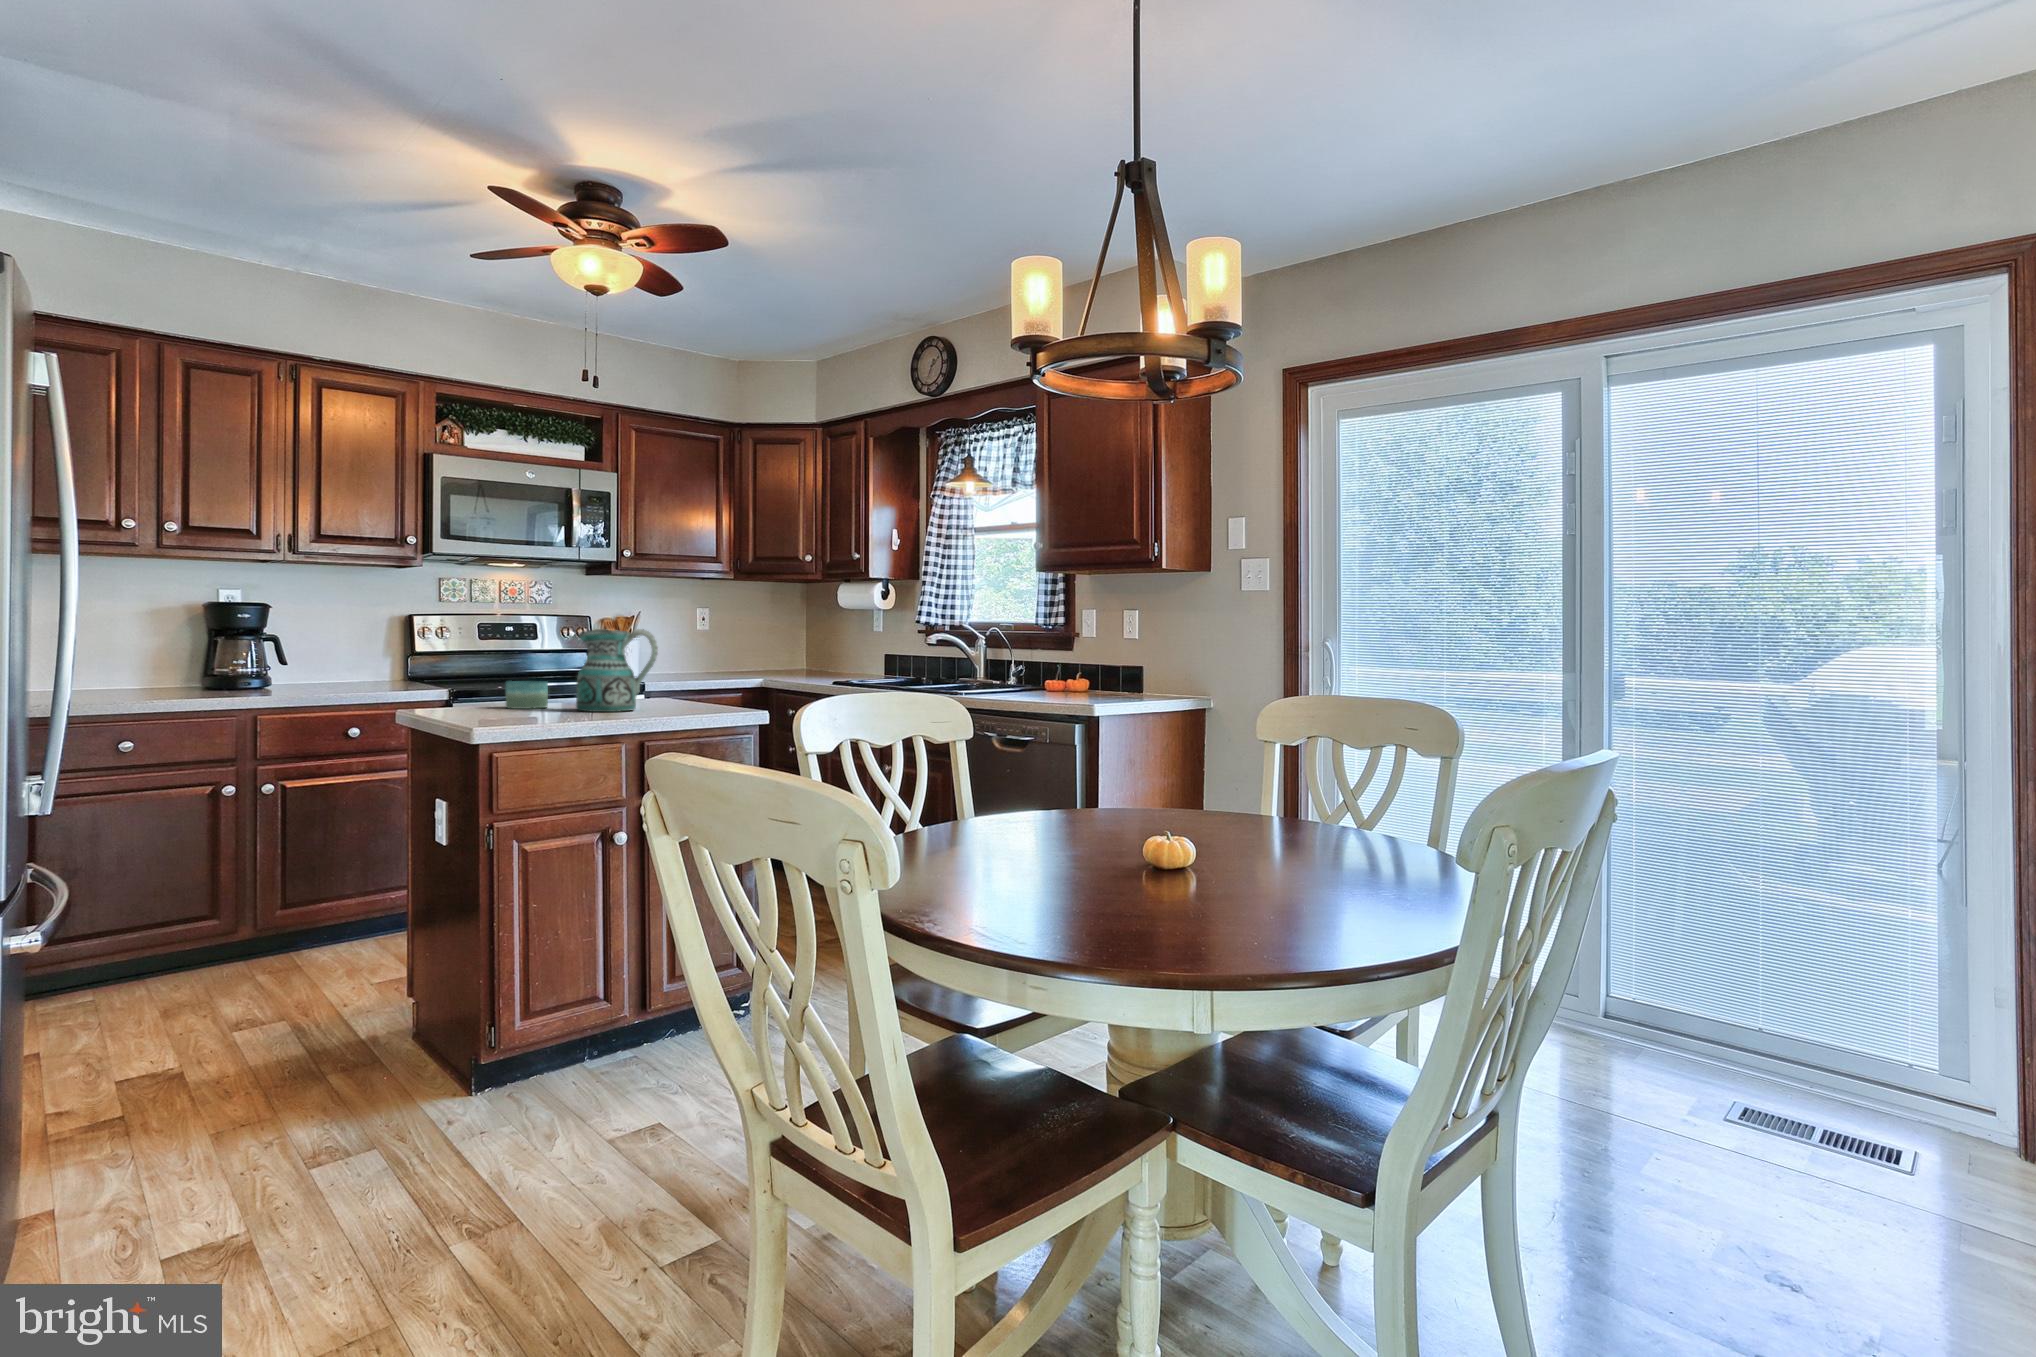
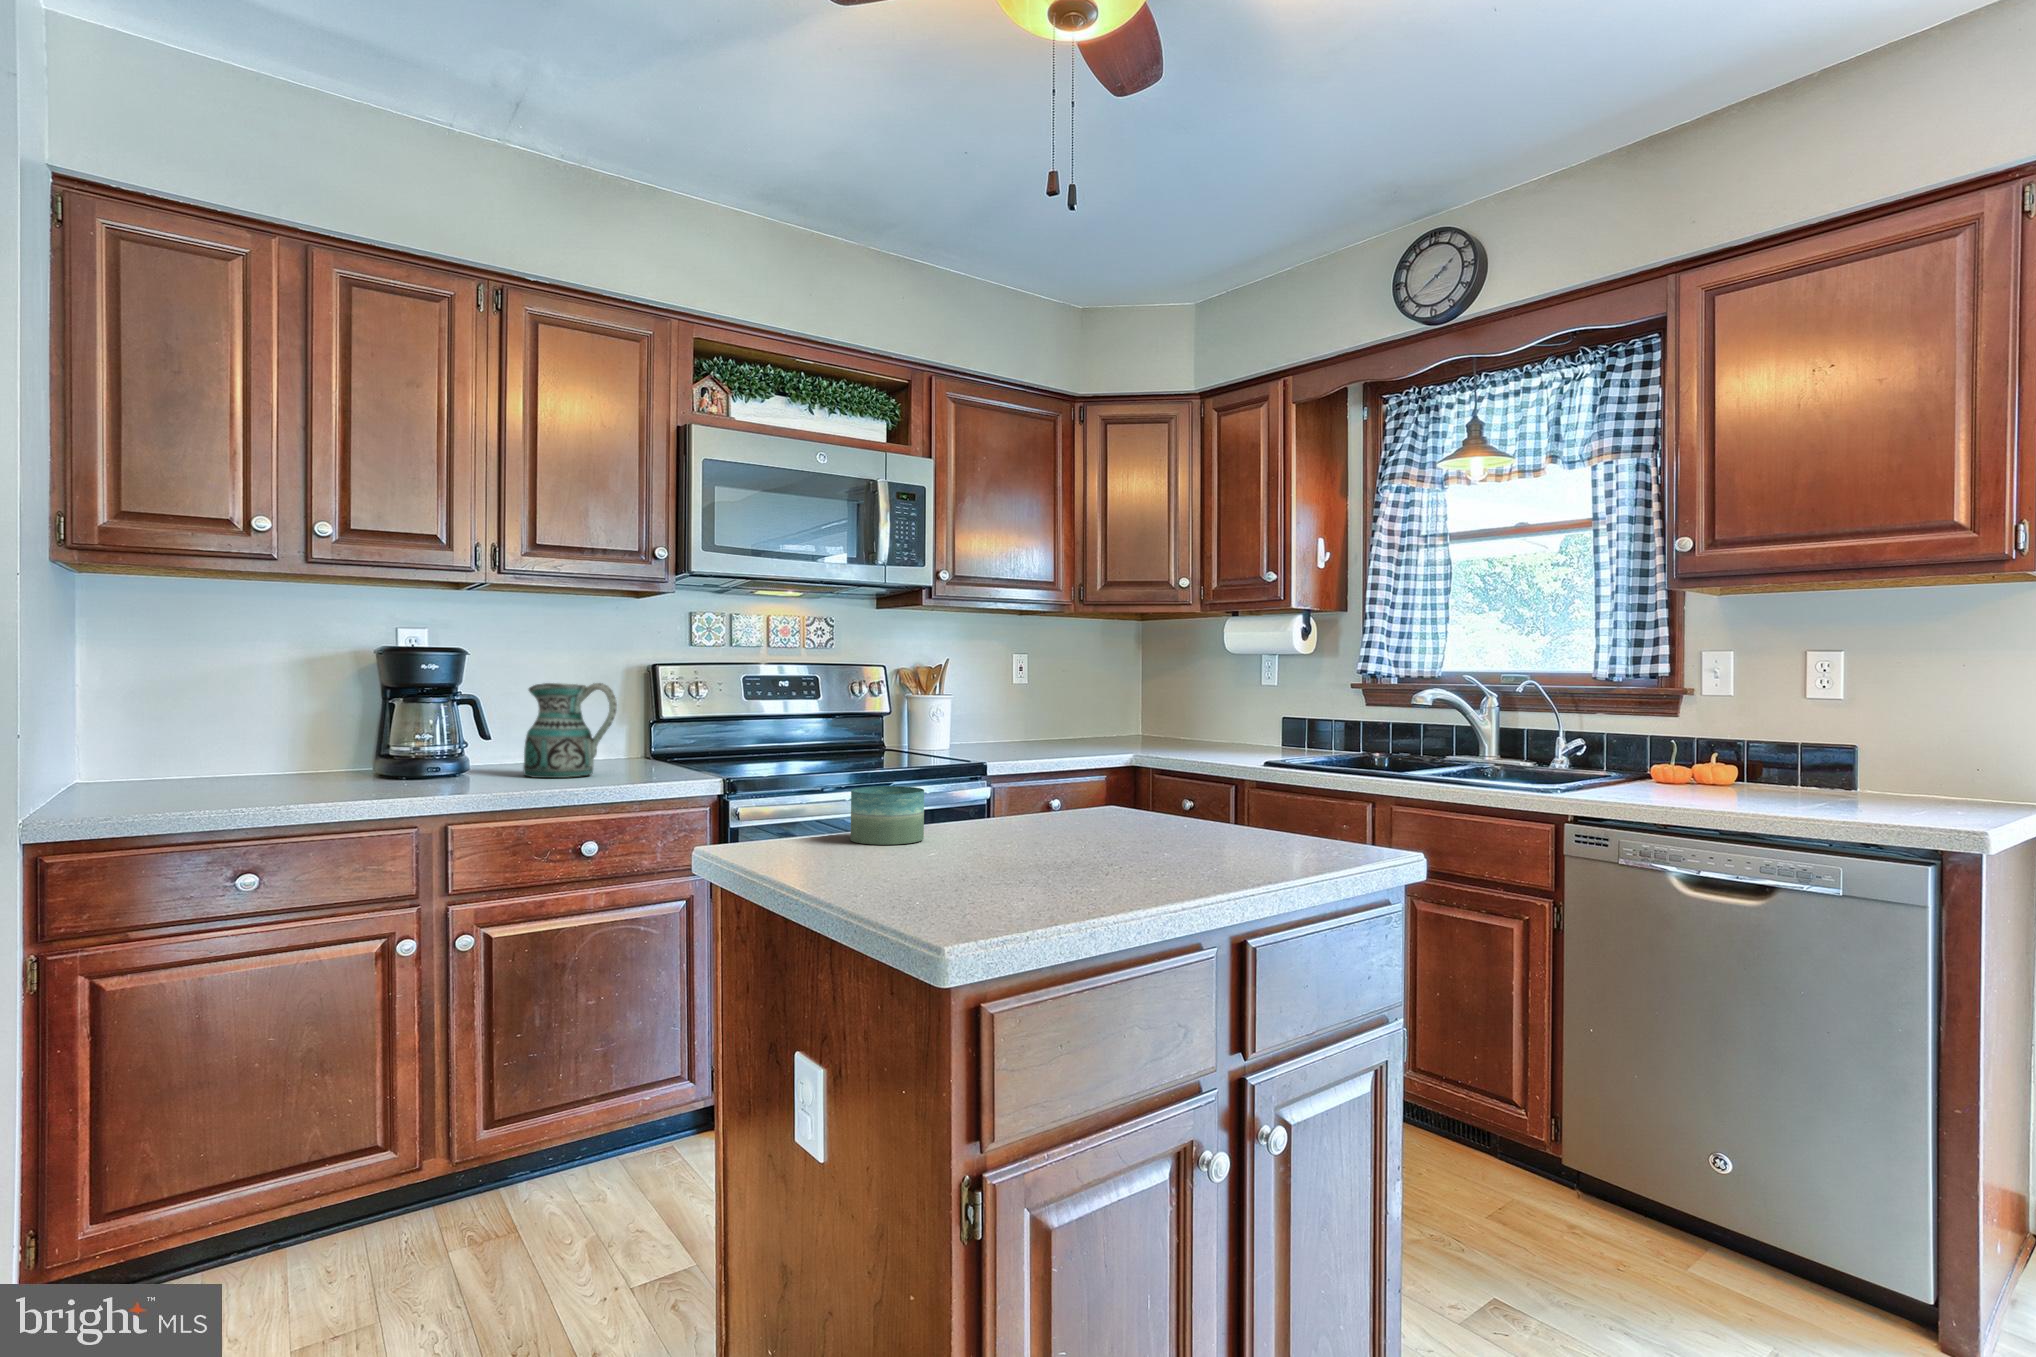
ceramic pitcher: present [576,629,658,712] -> present [524,683,617,778]

